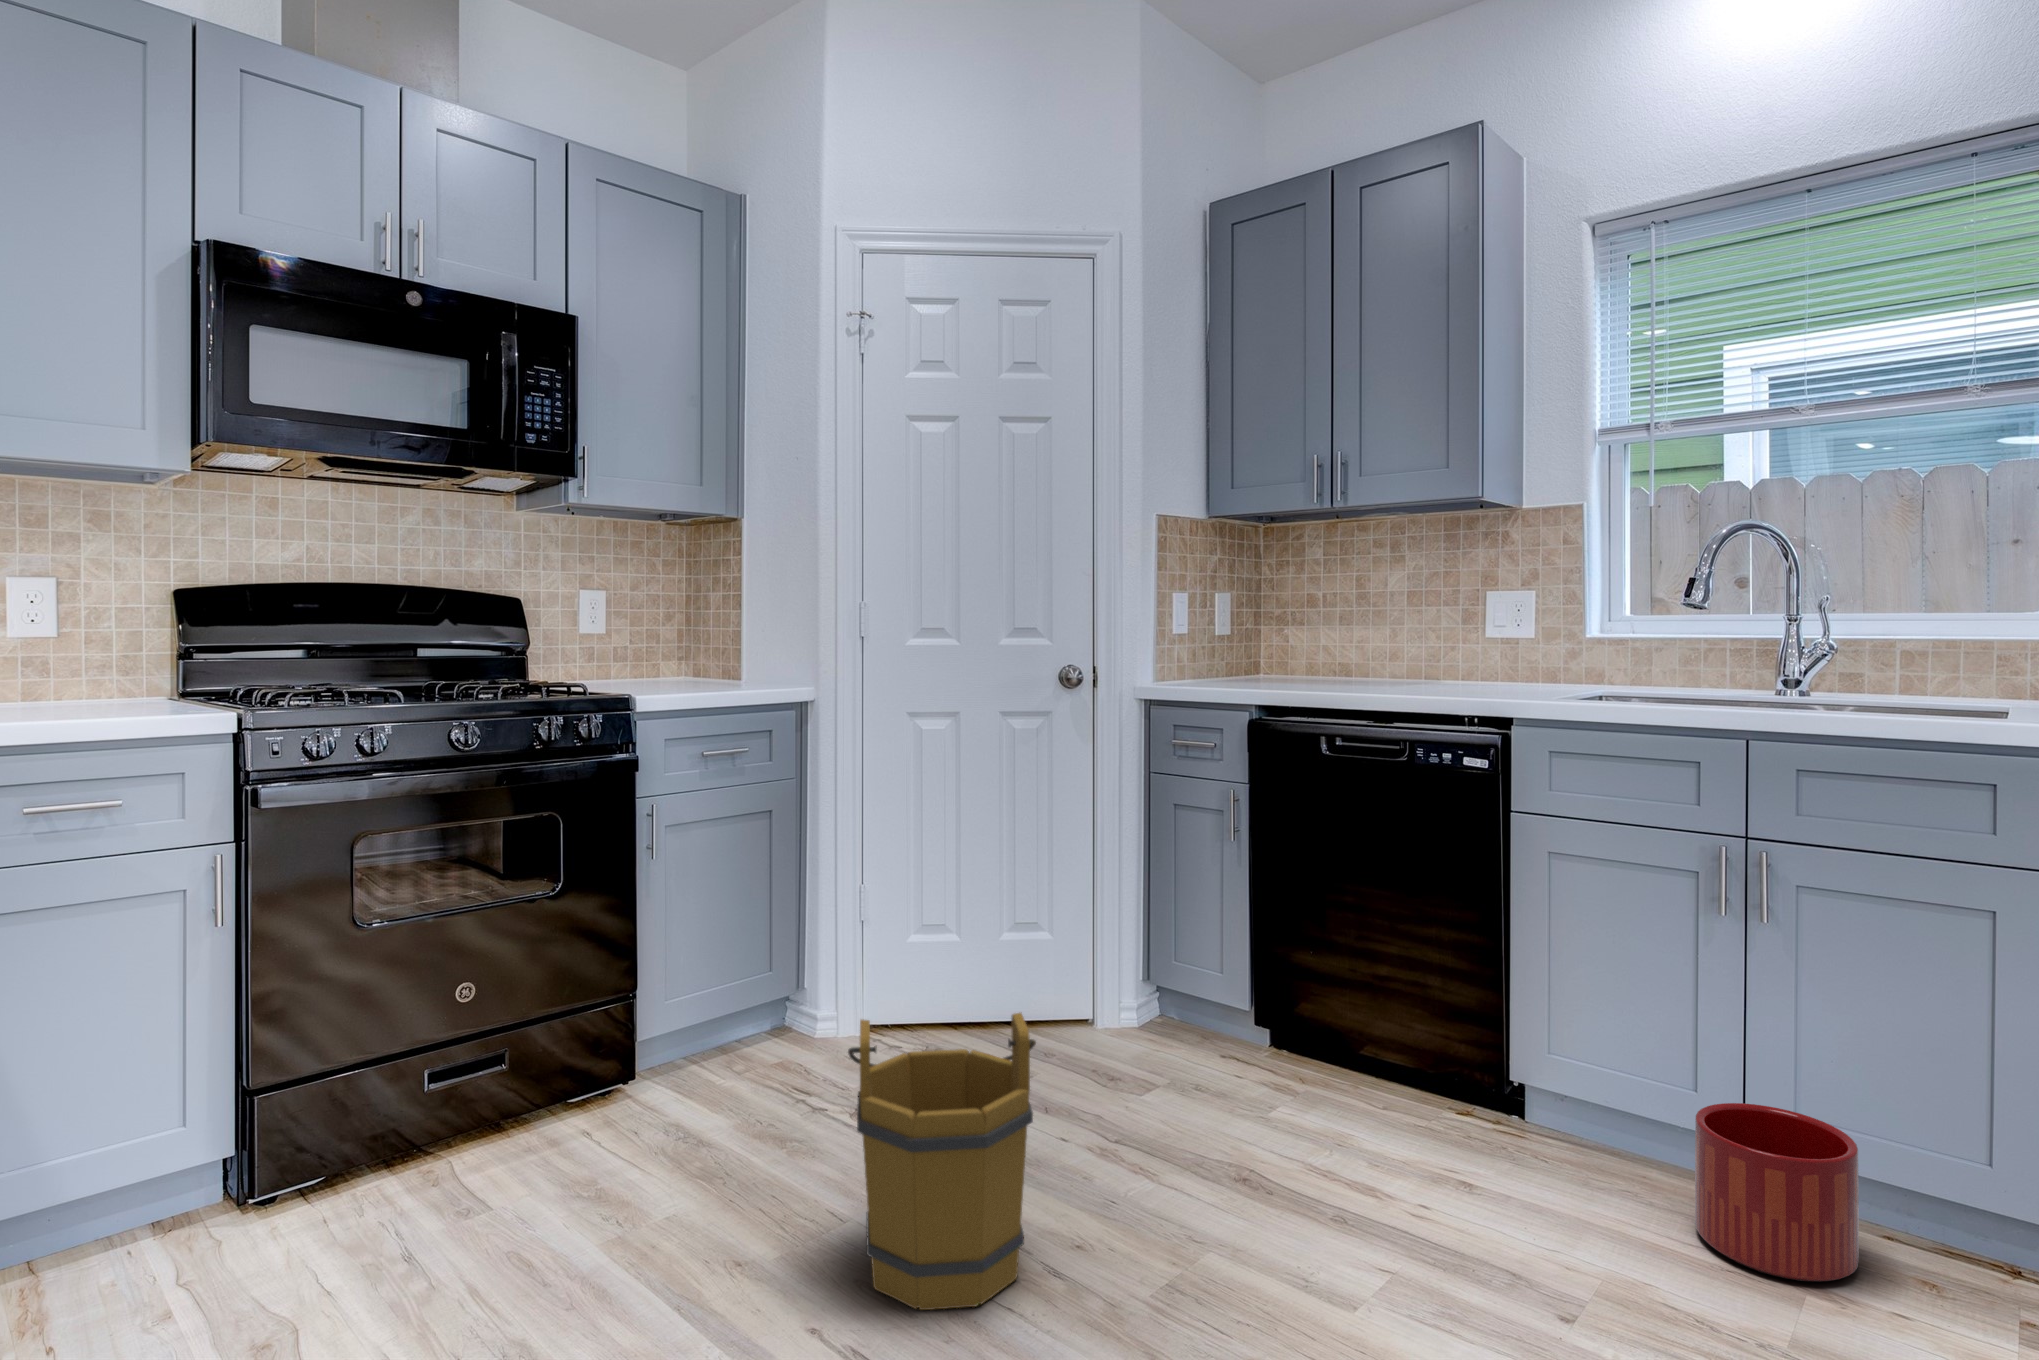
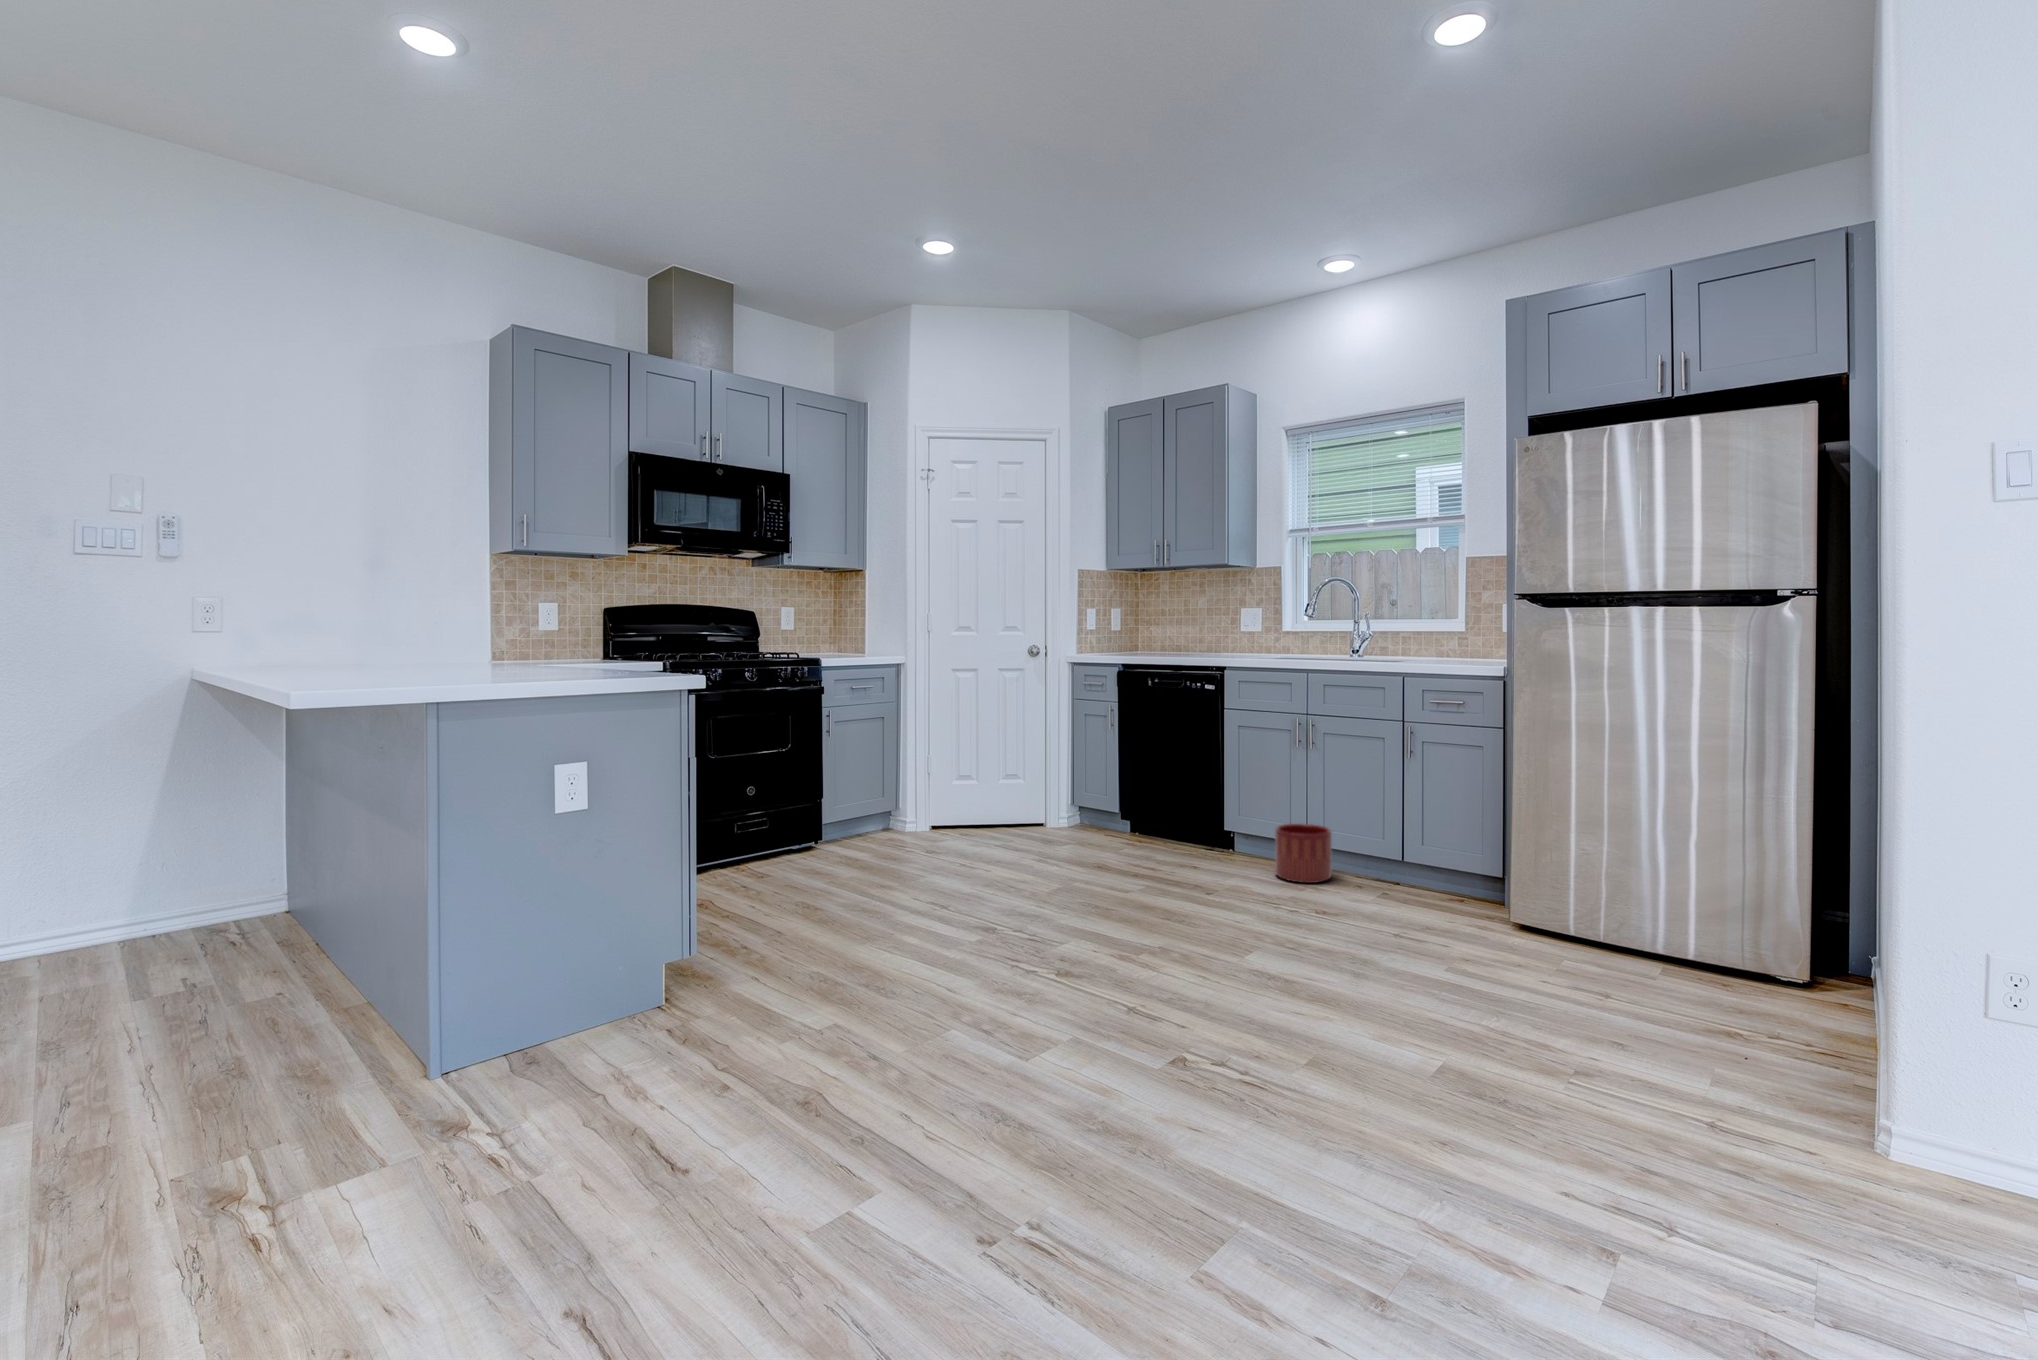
bucket: present [848,1013,1036,1310] -> none [928,783,1004,891]

